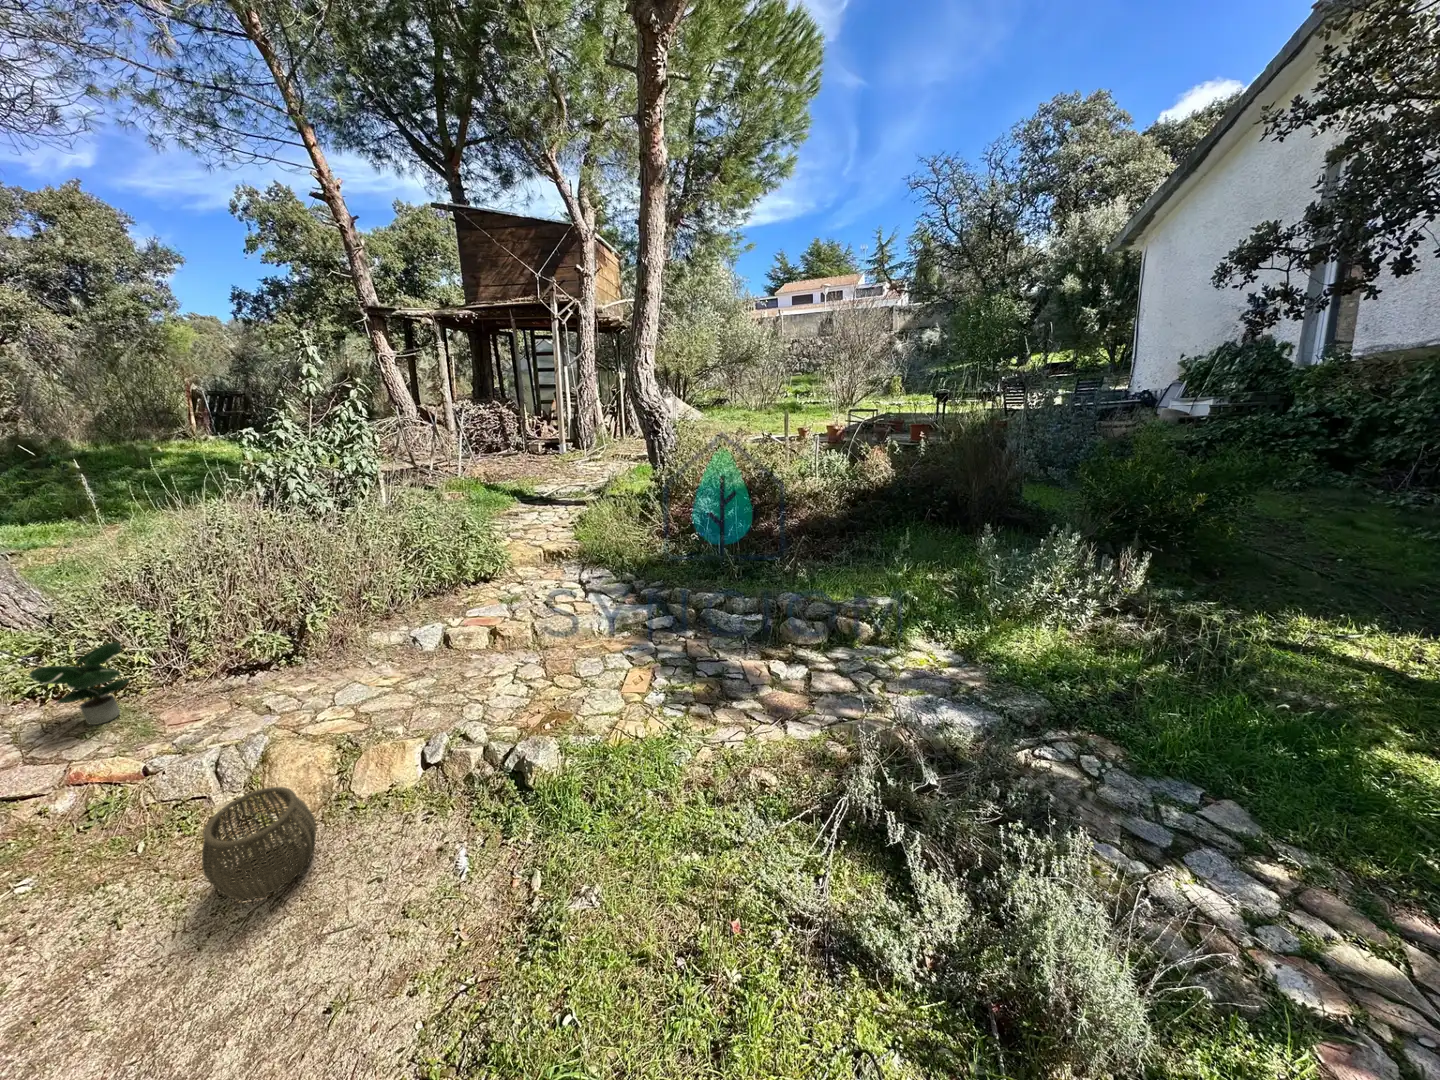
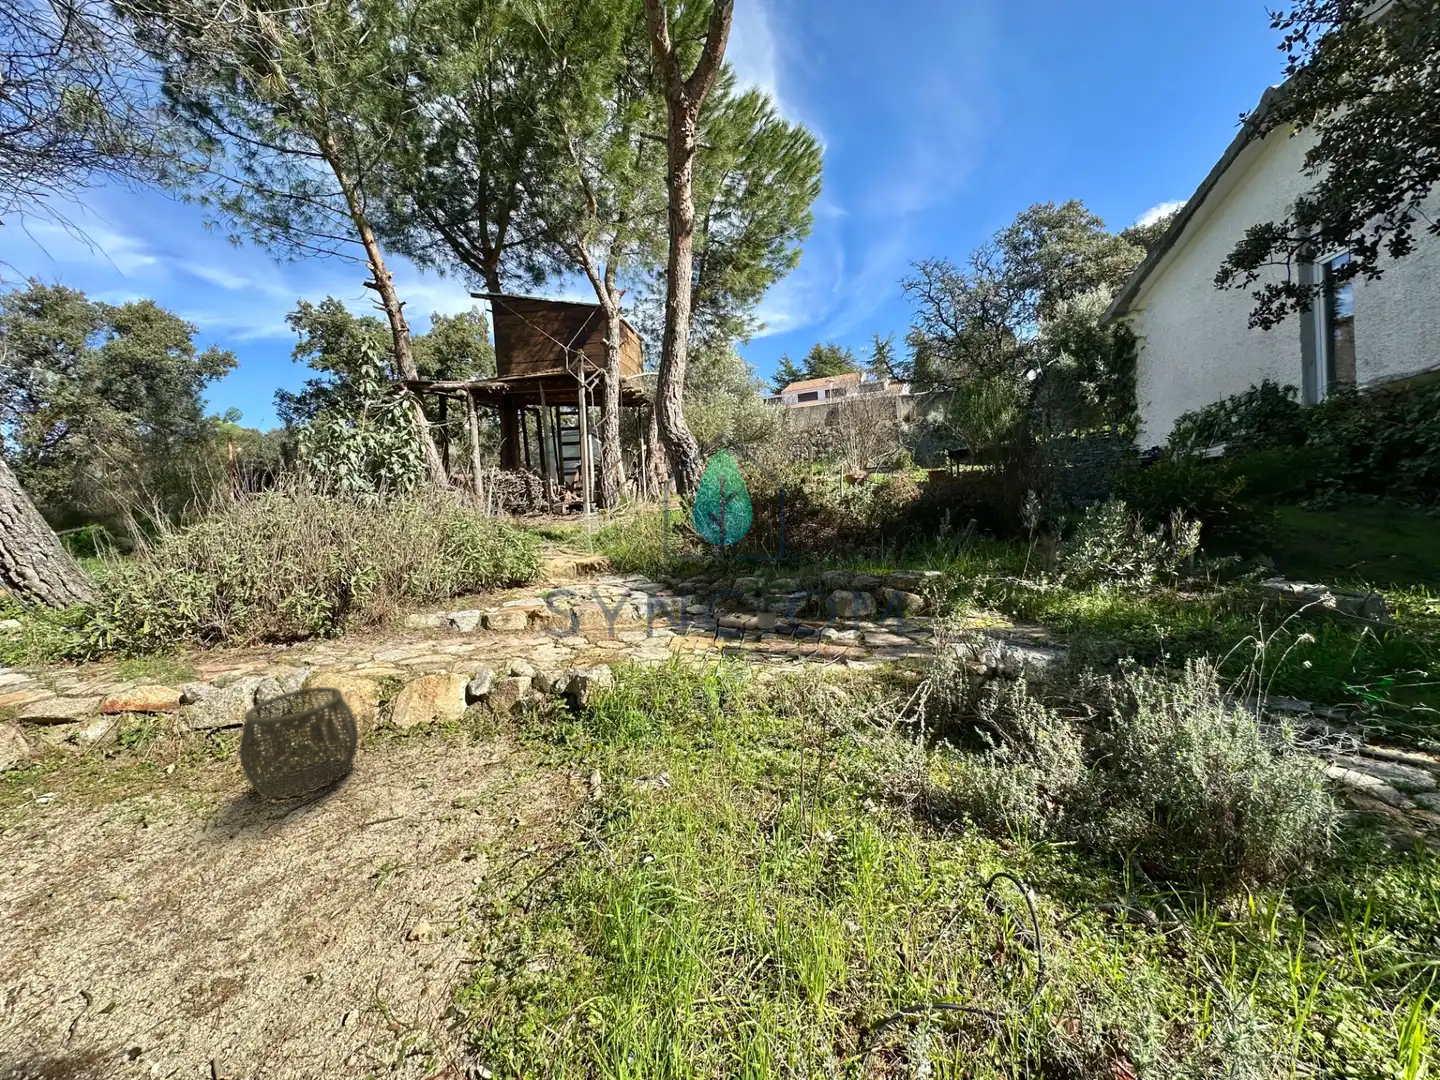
potted plant: present [29,642,130,725] -> present [743,568,794,629]

